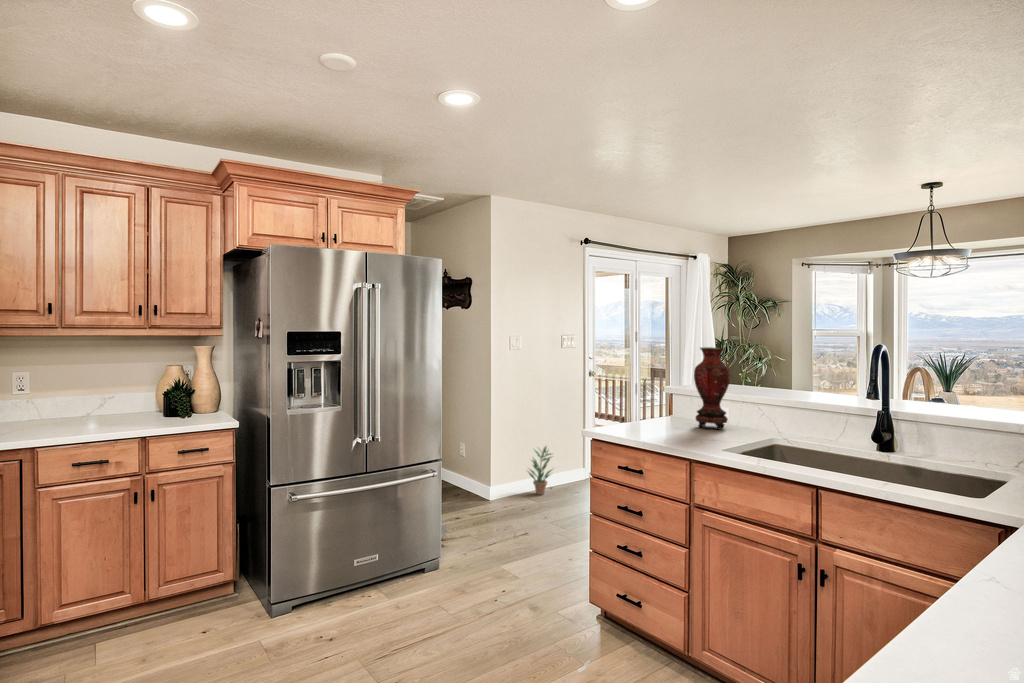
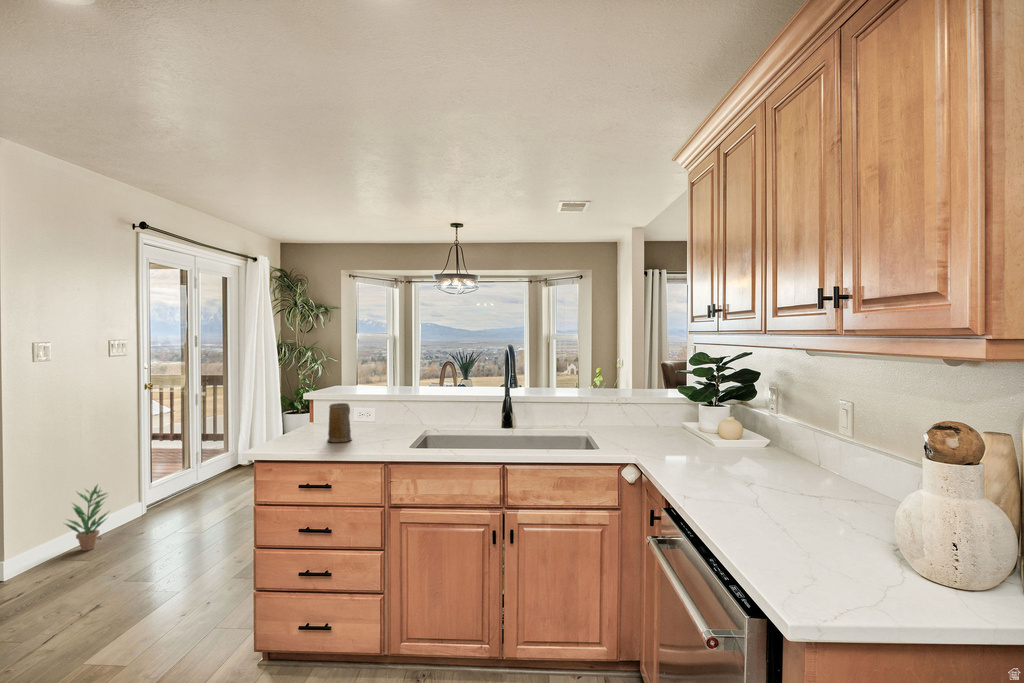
vase: present [694,347,730,430] -> none [352,353,386,431]
mug: none [657,396,683,435] -> present [327,403,352,442]

